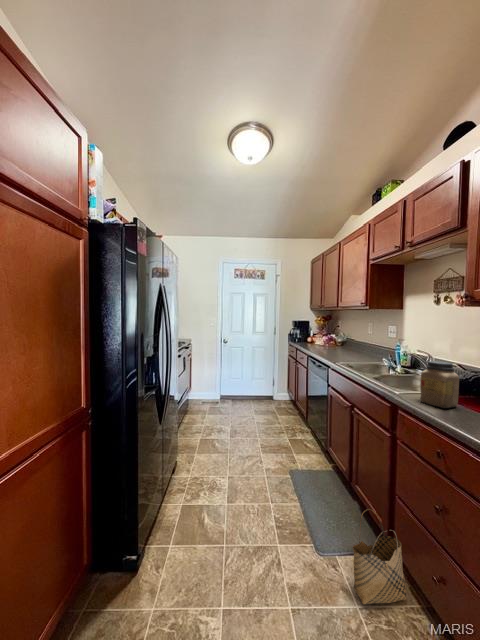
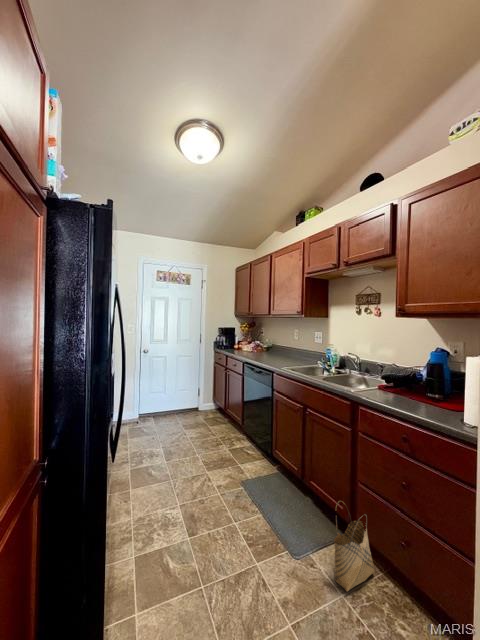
jar: present [420,361,459,408] -> none [376,362,403,400]

